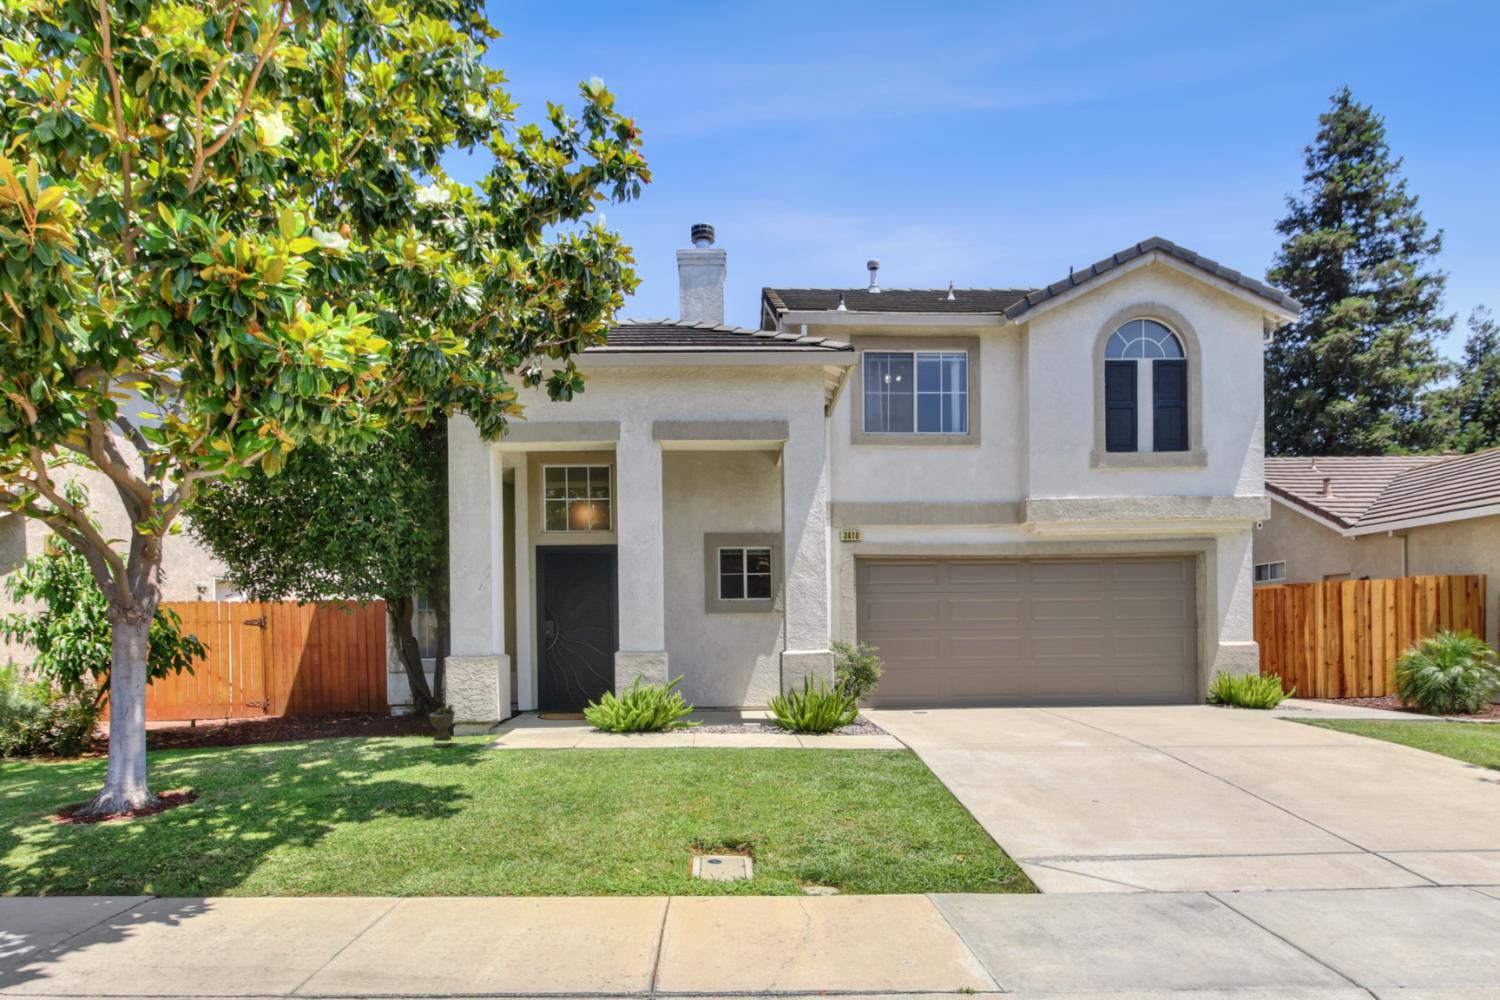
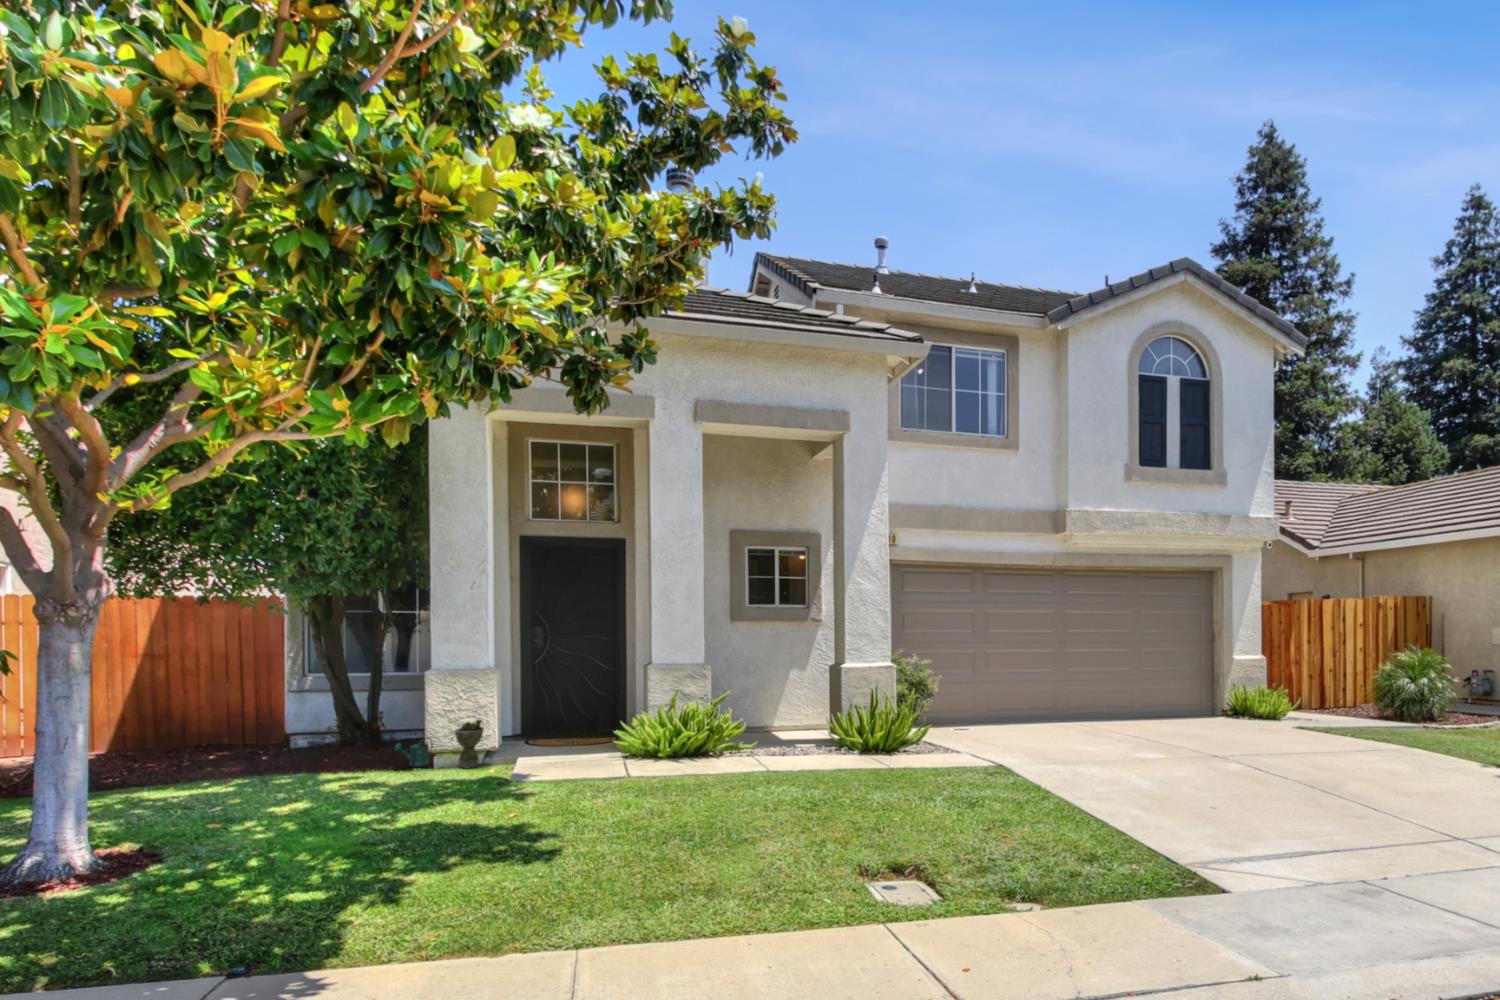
watering can: none [380,721,416,746] -> present [395,739,433,767]

